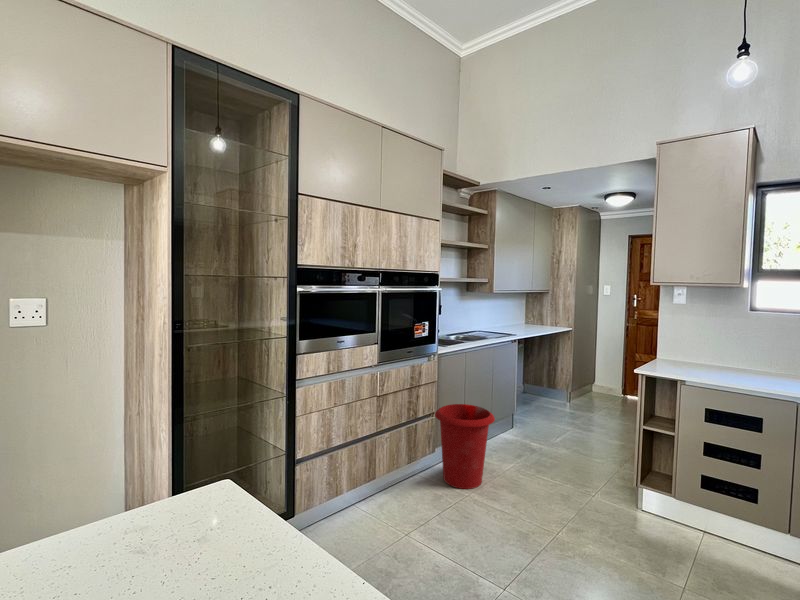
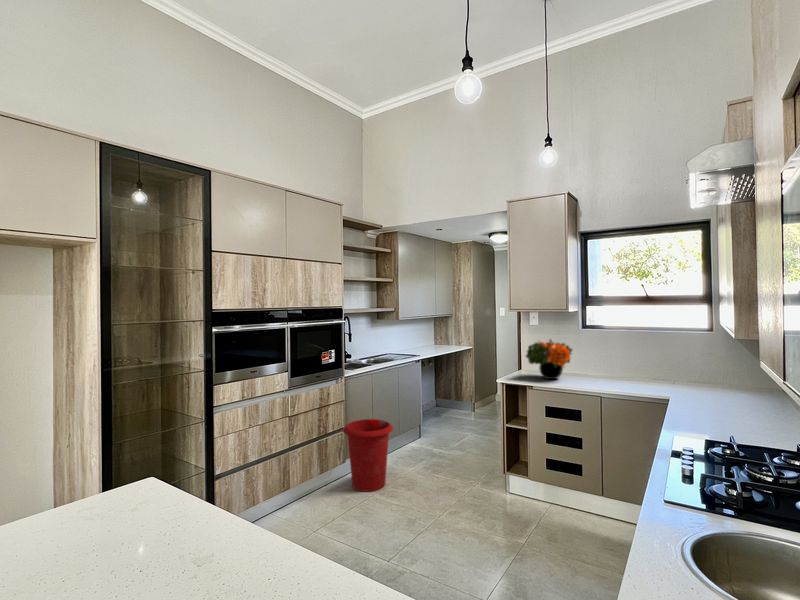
flower arrangement: none [676,323,751,375] -> present [526,340,572,379]

